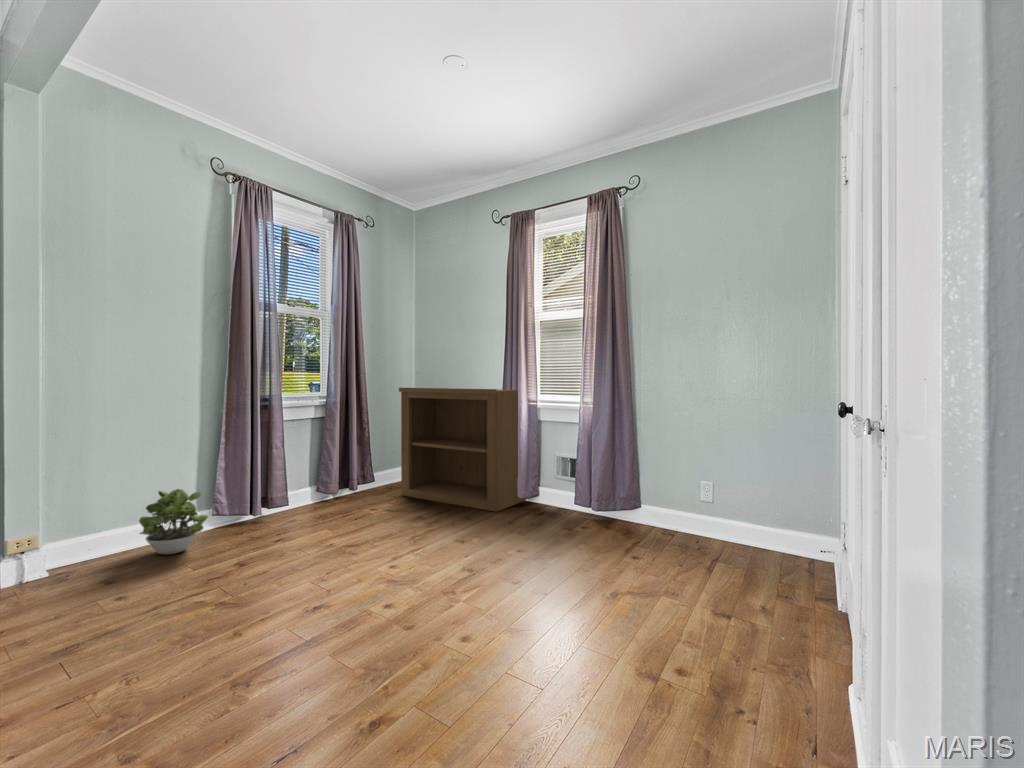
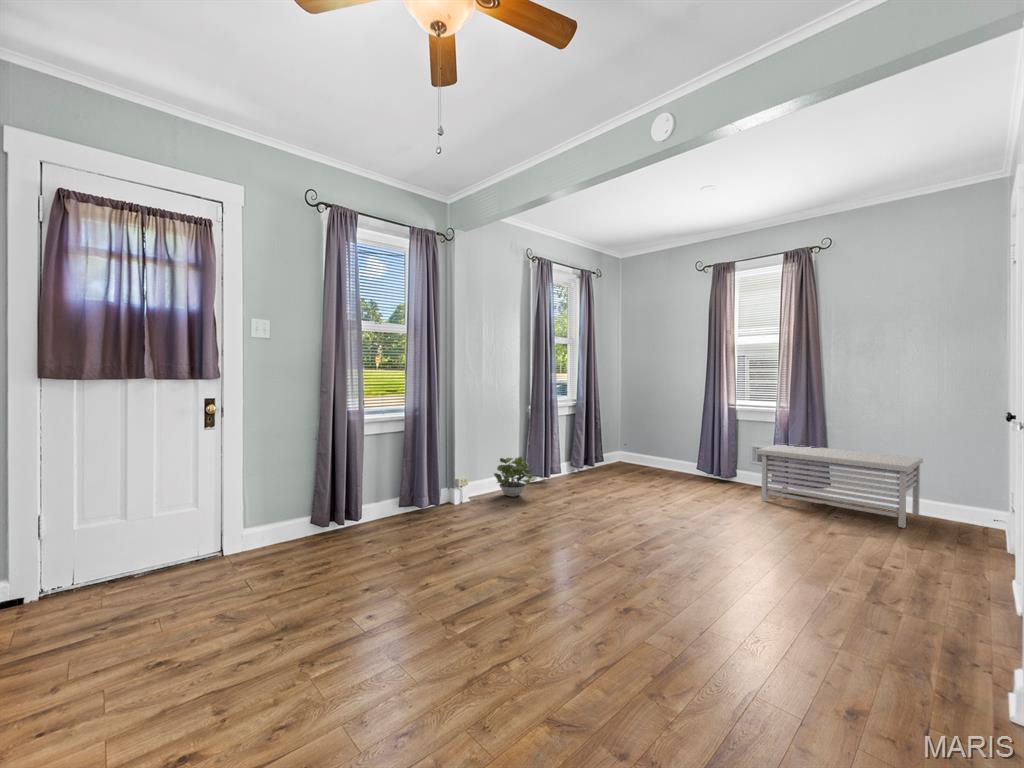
bookshelf: present [399,388,526,512] -> none [625,394,726,485]
storage bench: none [547,451,743,567] -> present [757,445,923,528]

